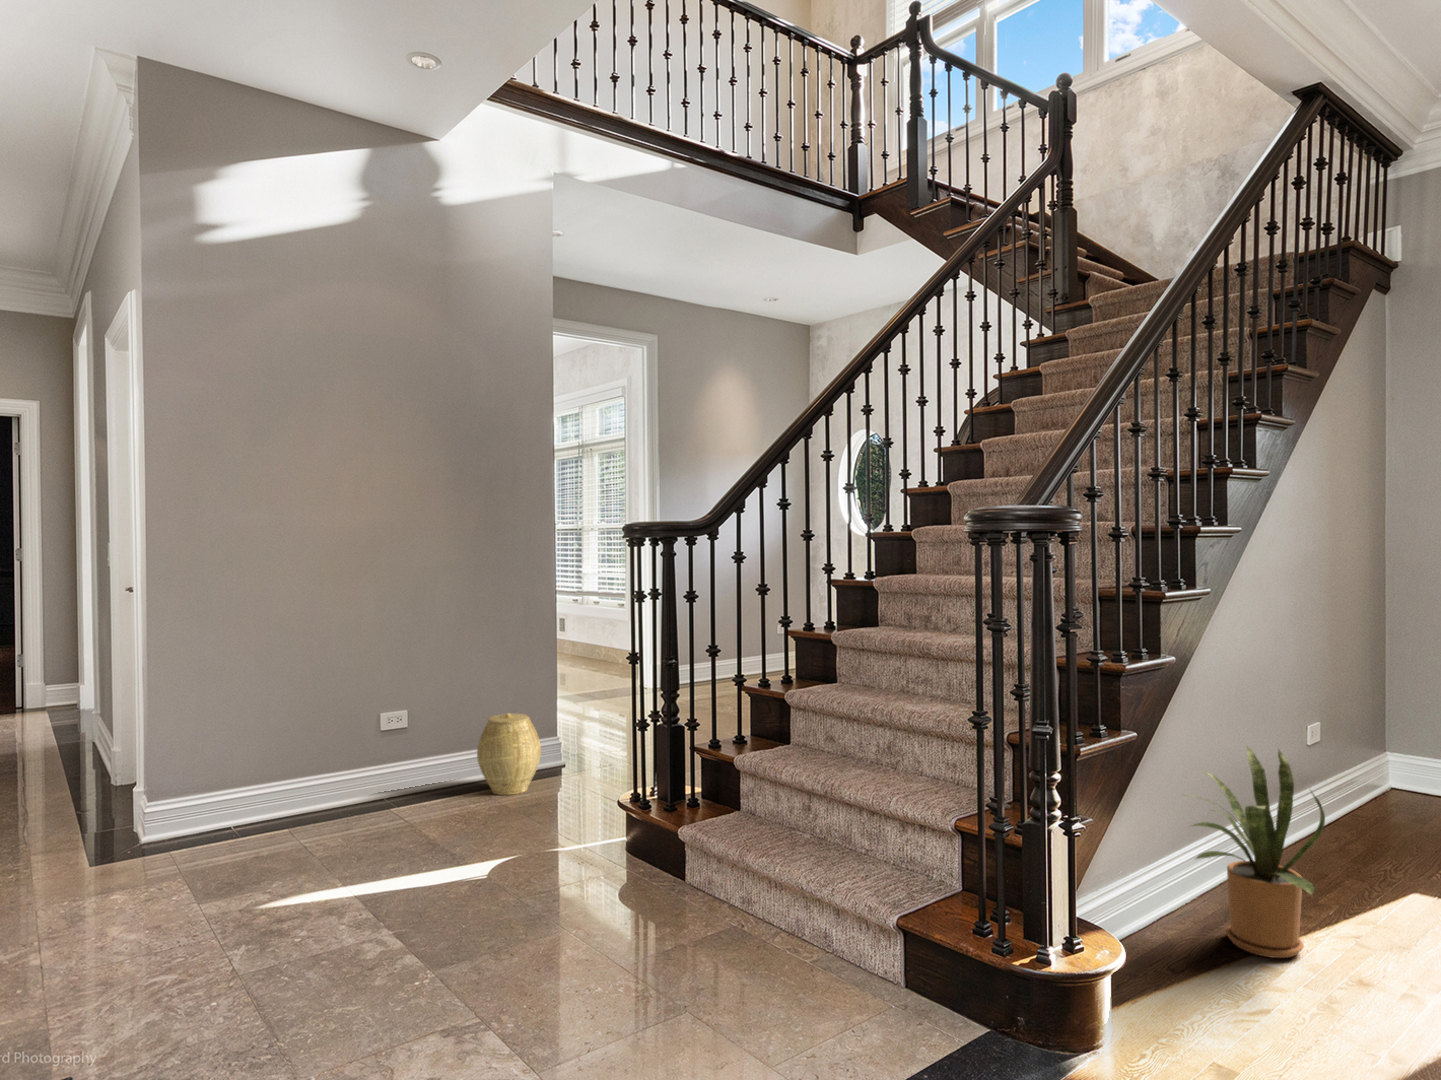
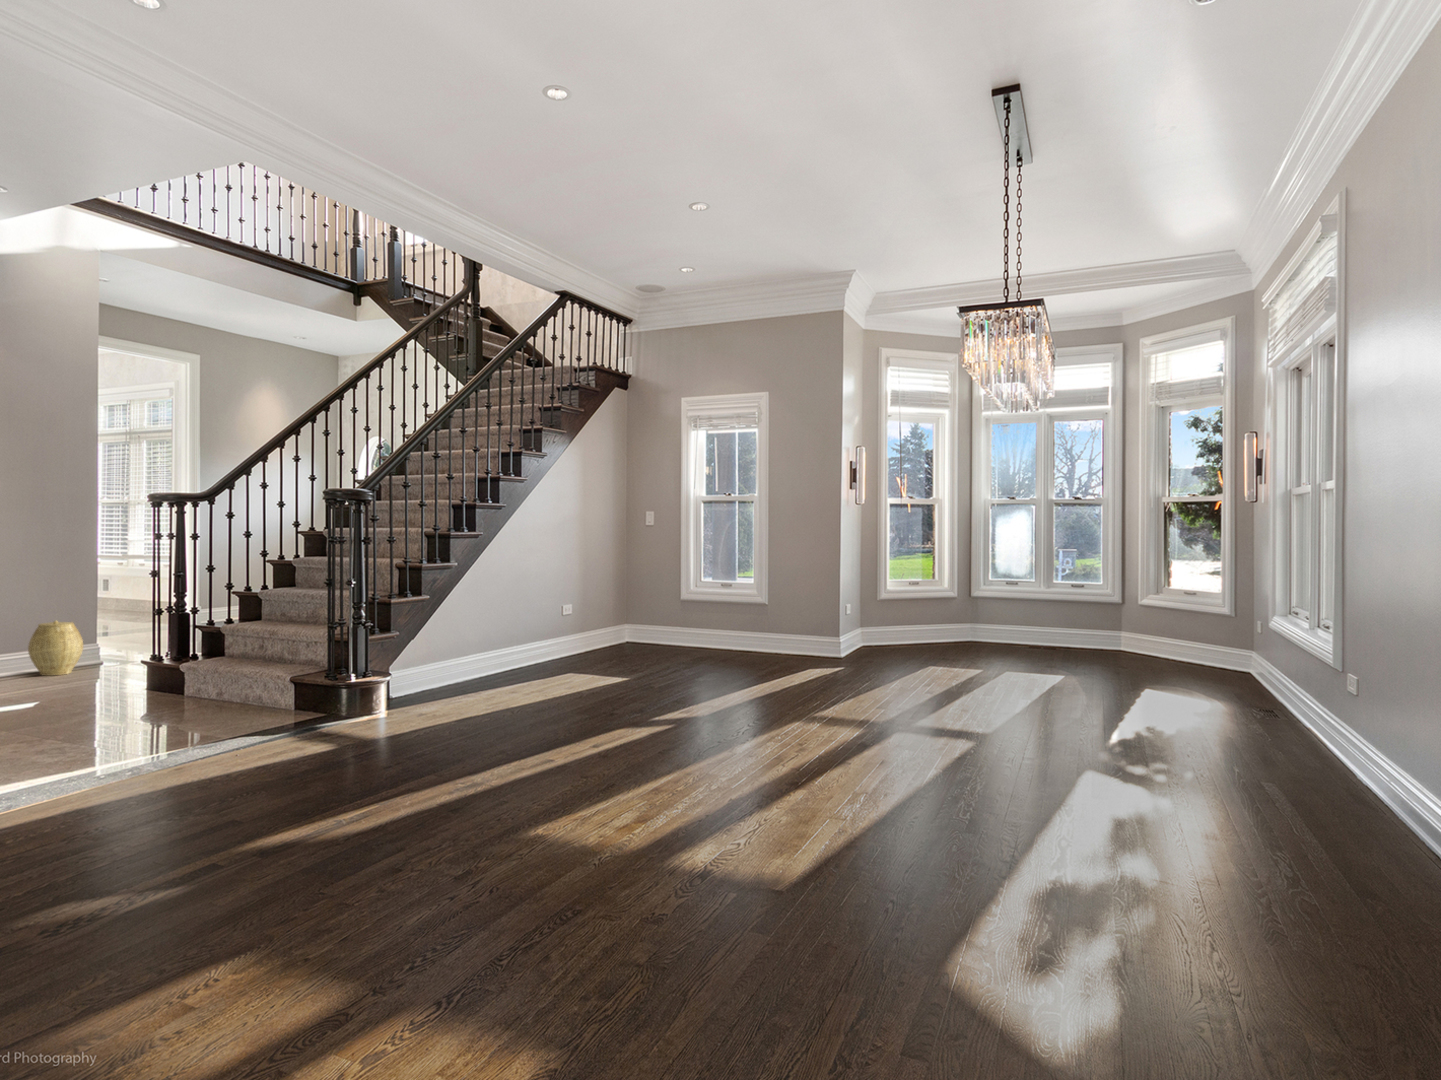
house plant: present [1192,746,1325,958] -> none [451,605,506,694]

